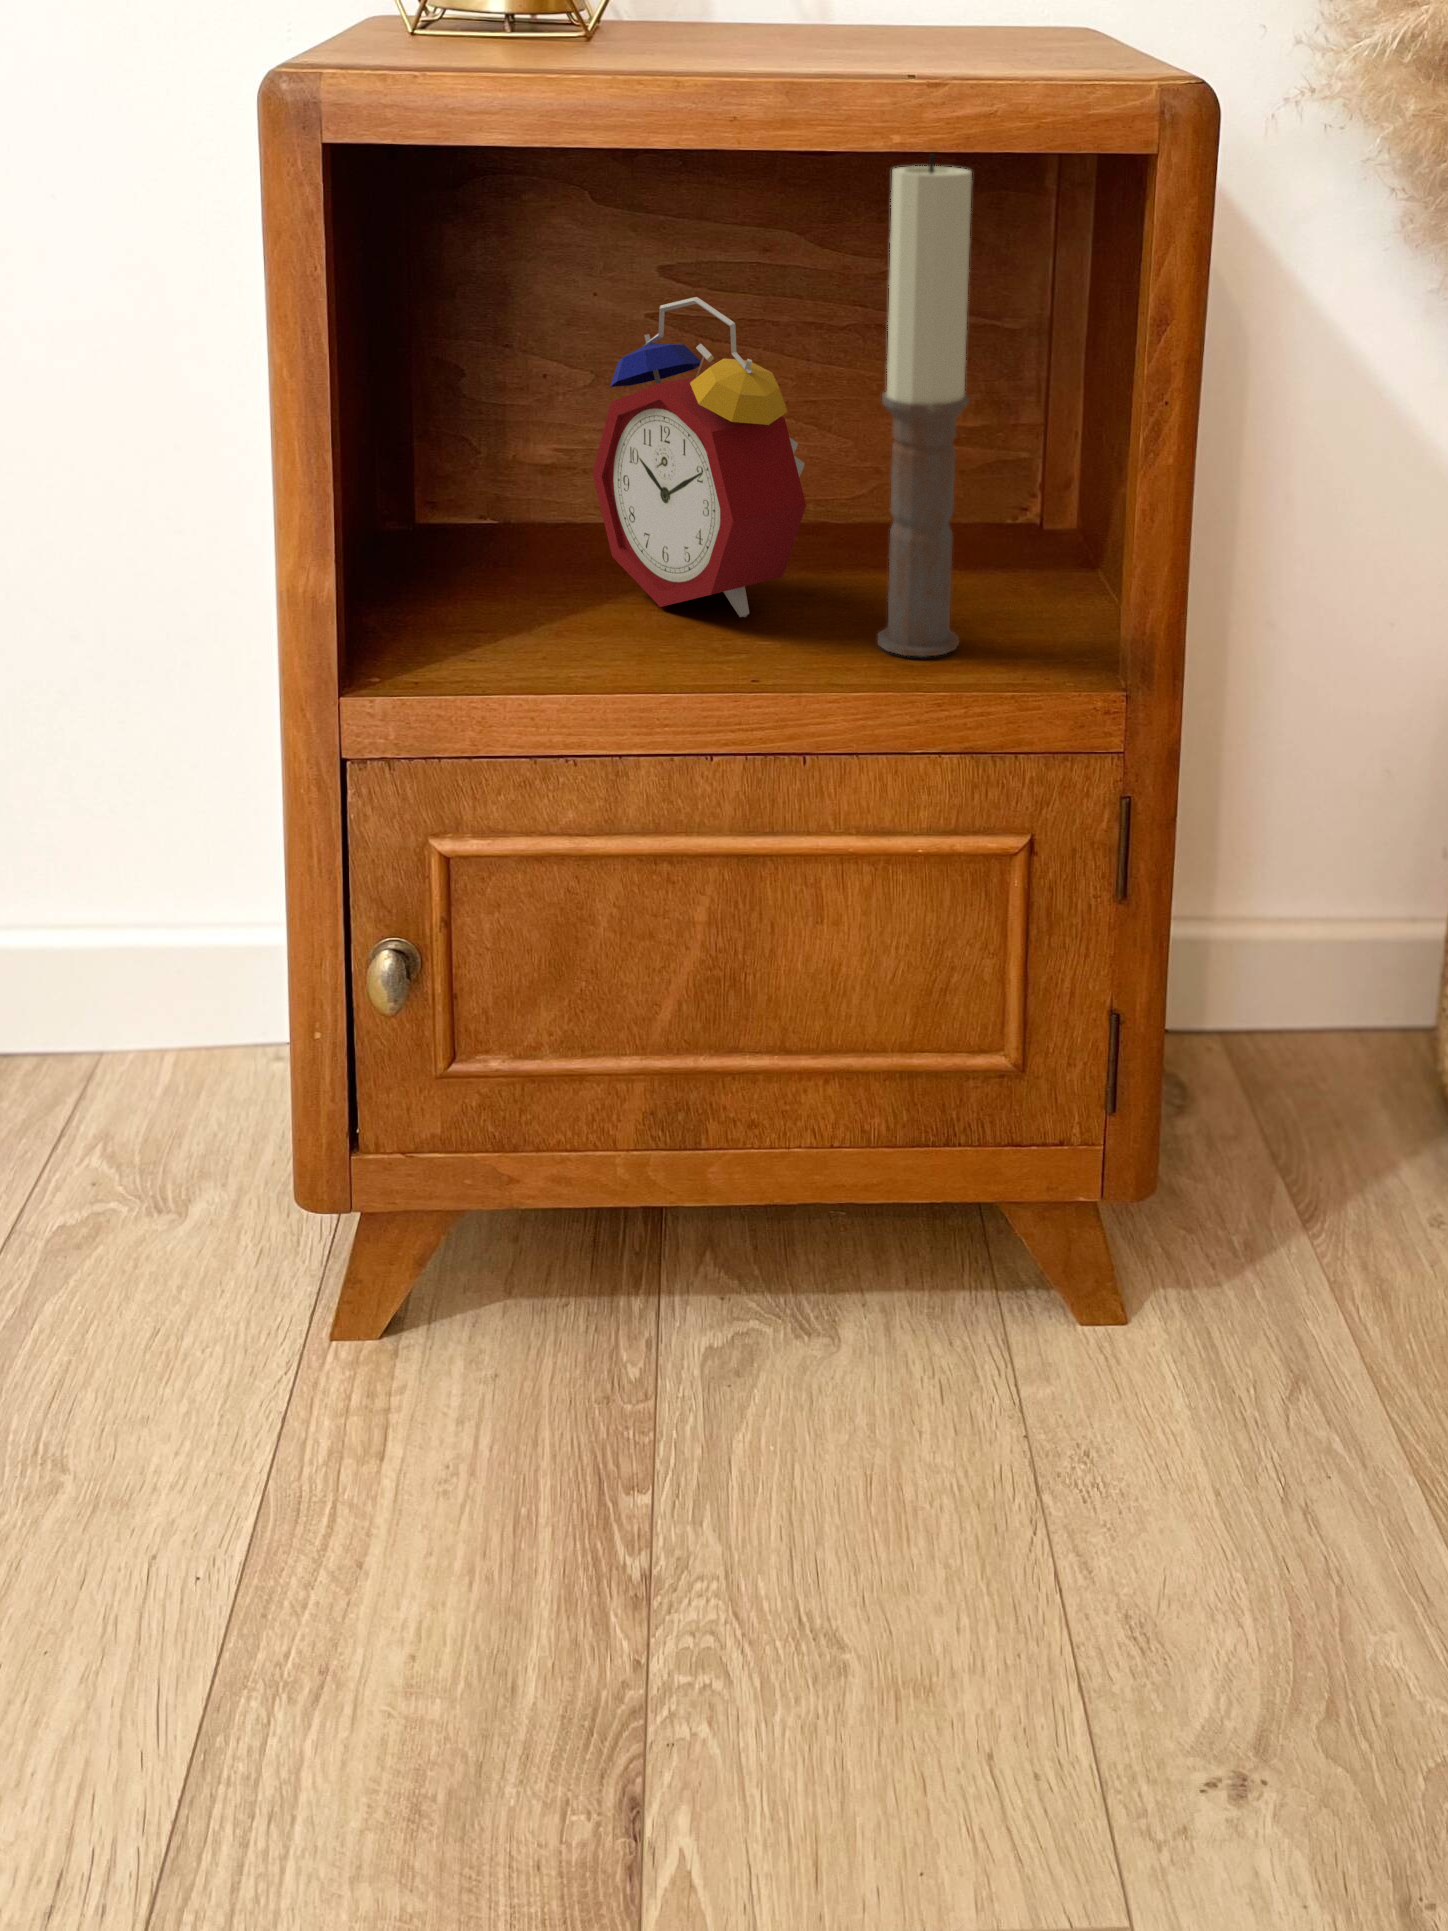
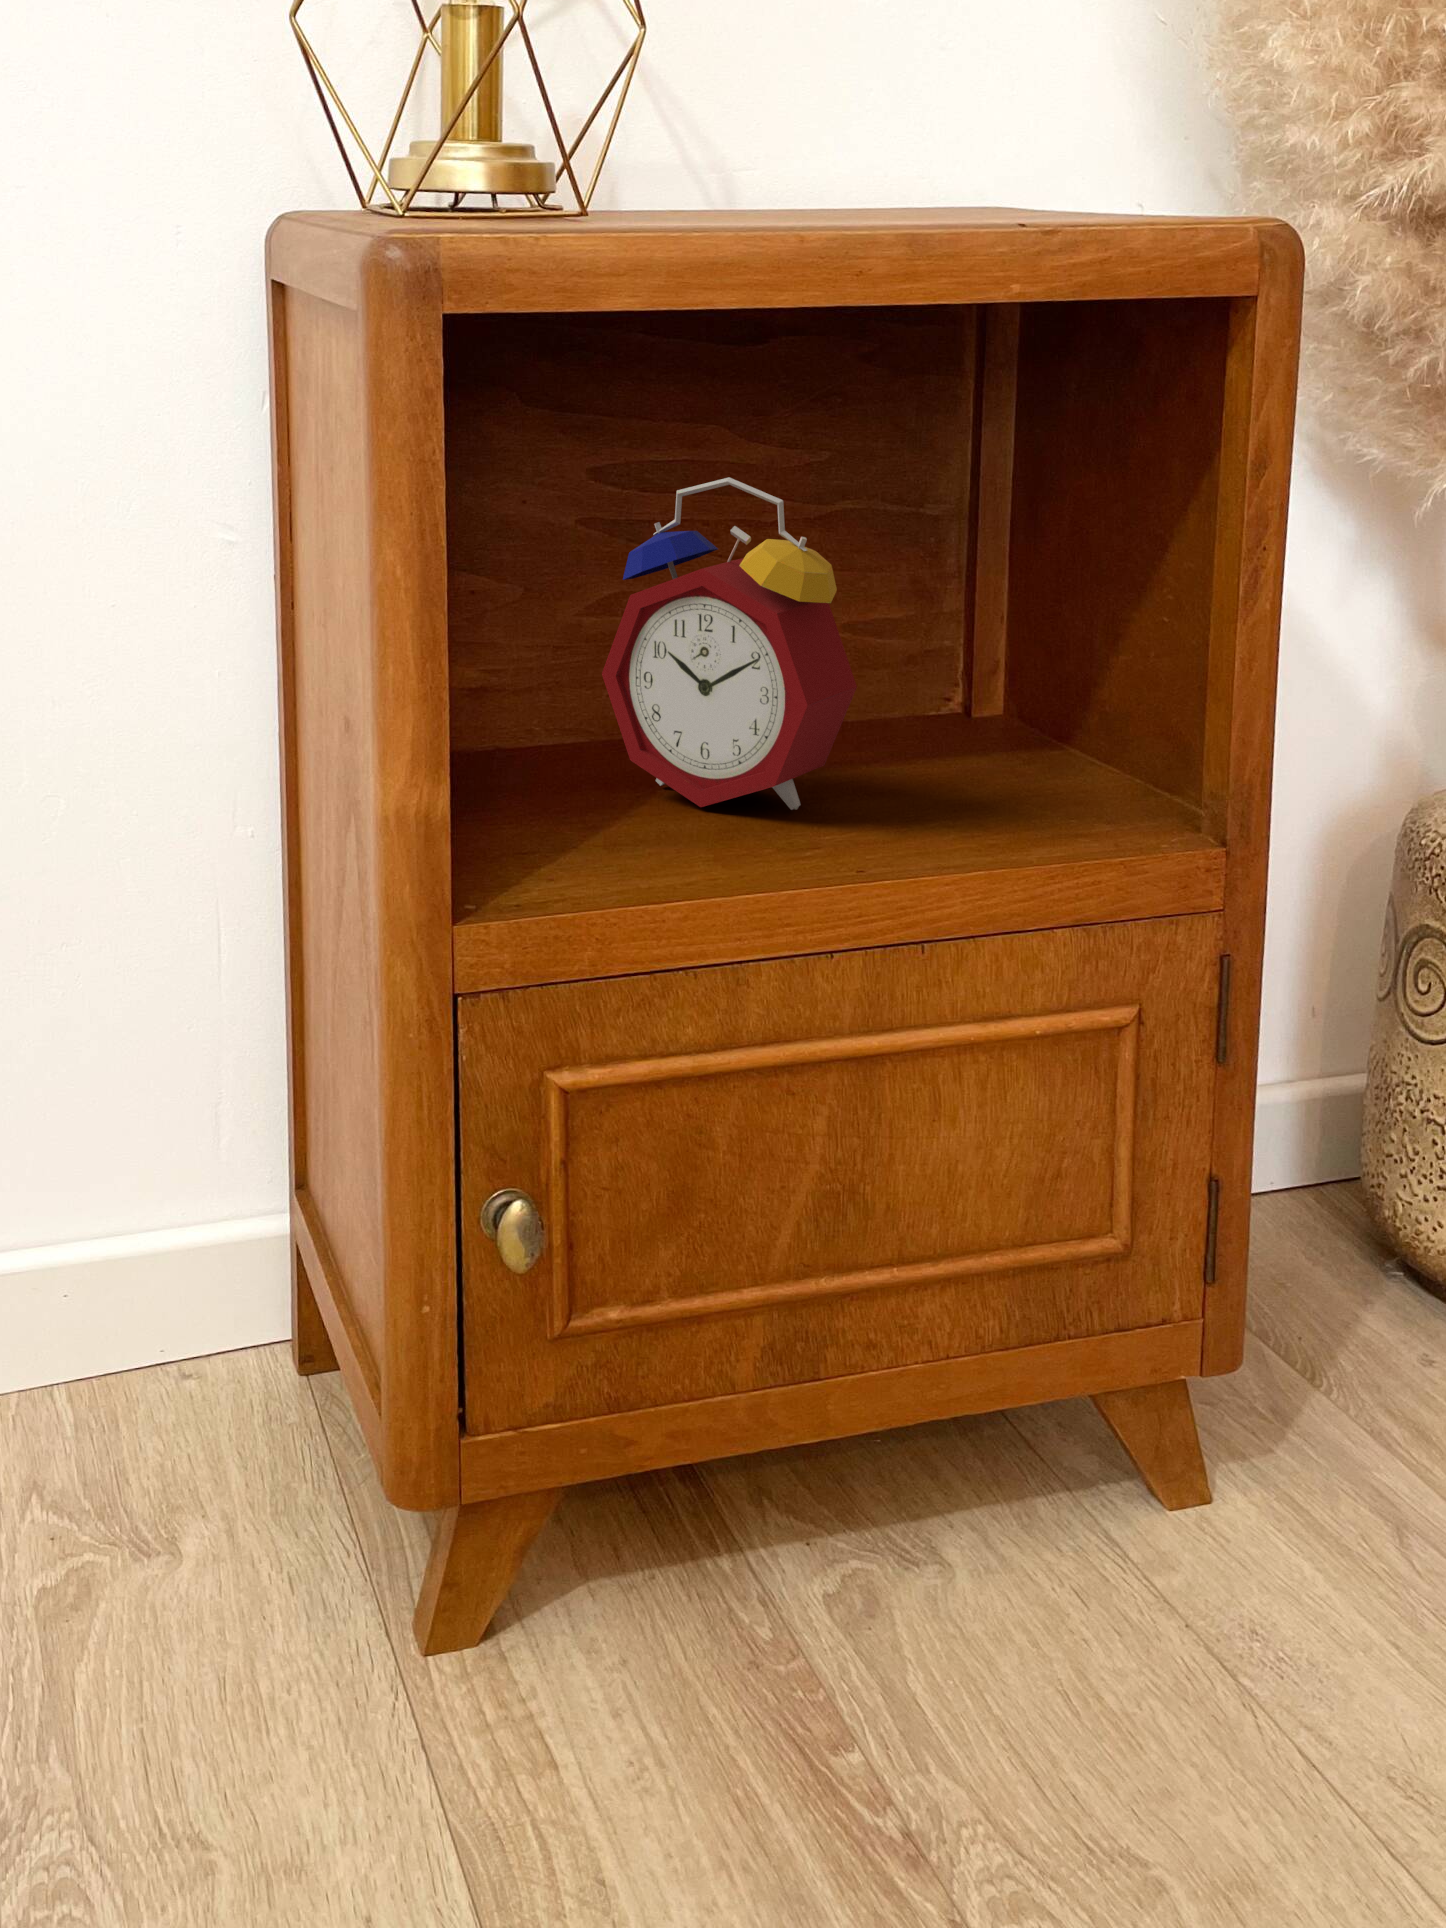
candle: present [878,154,972,657] -> none [948,315,1047,830]

